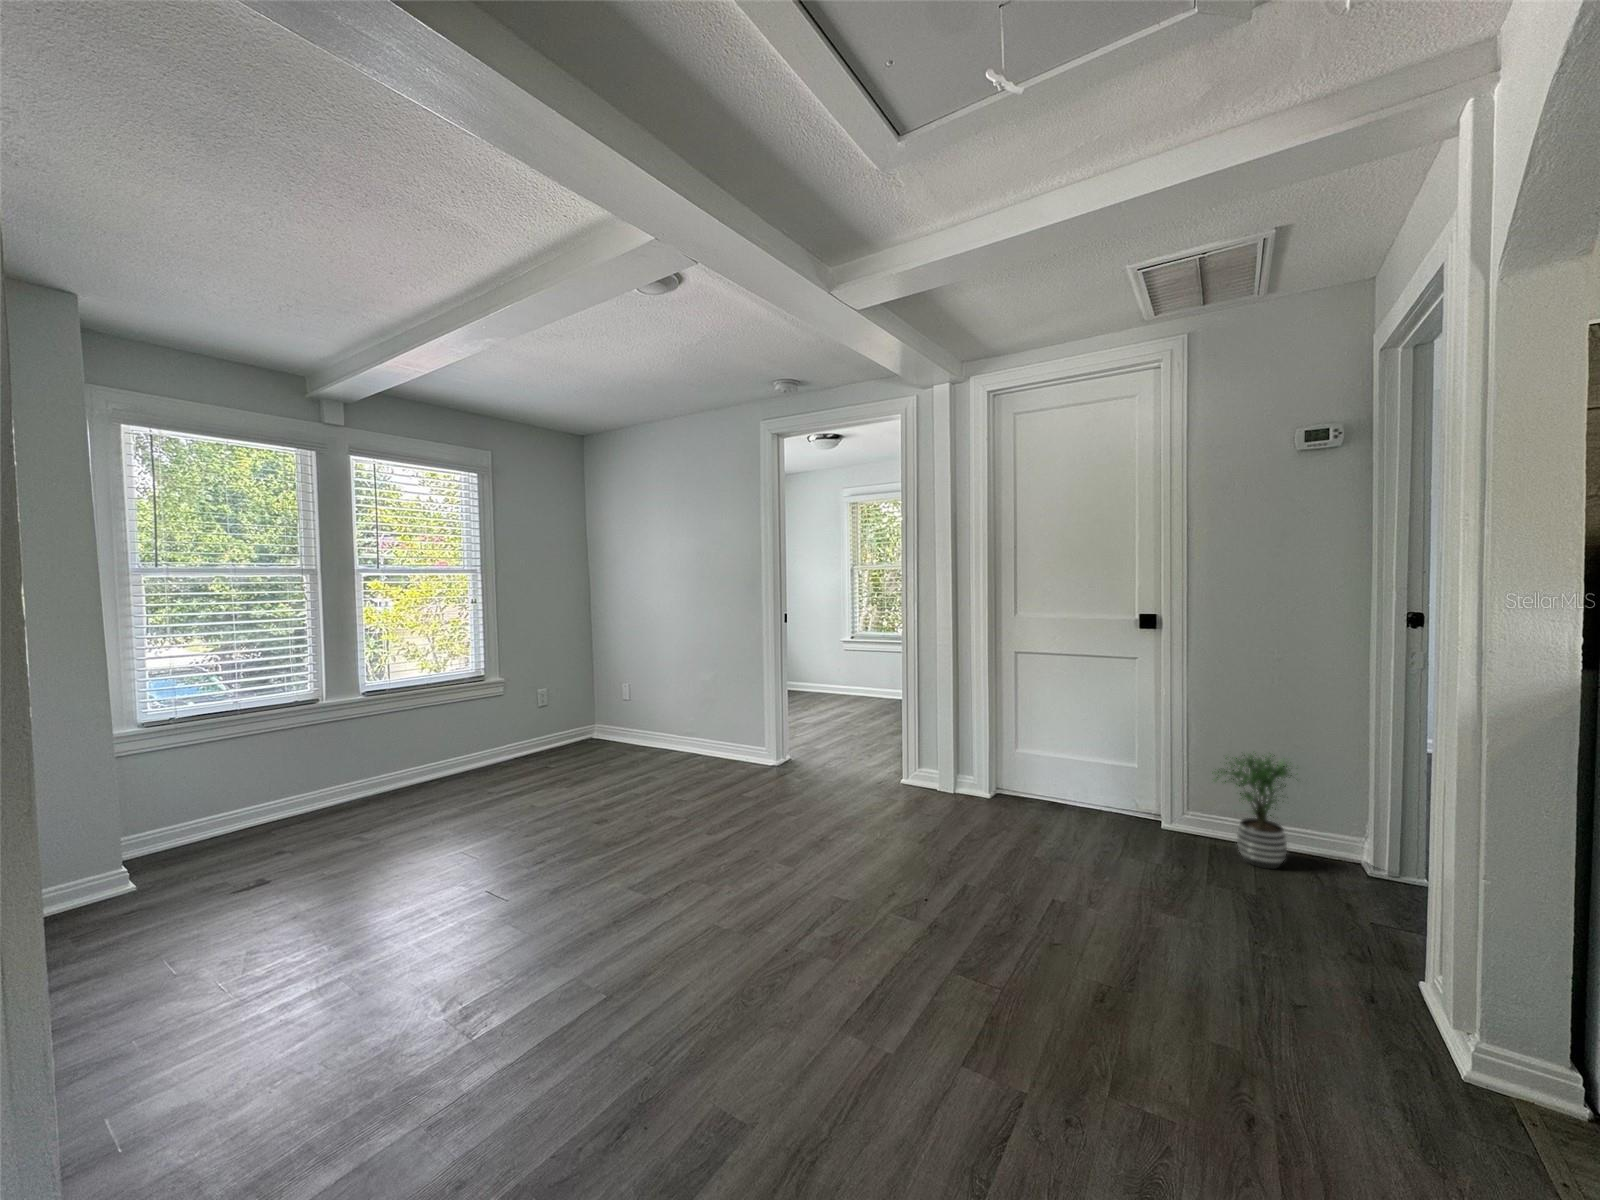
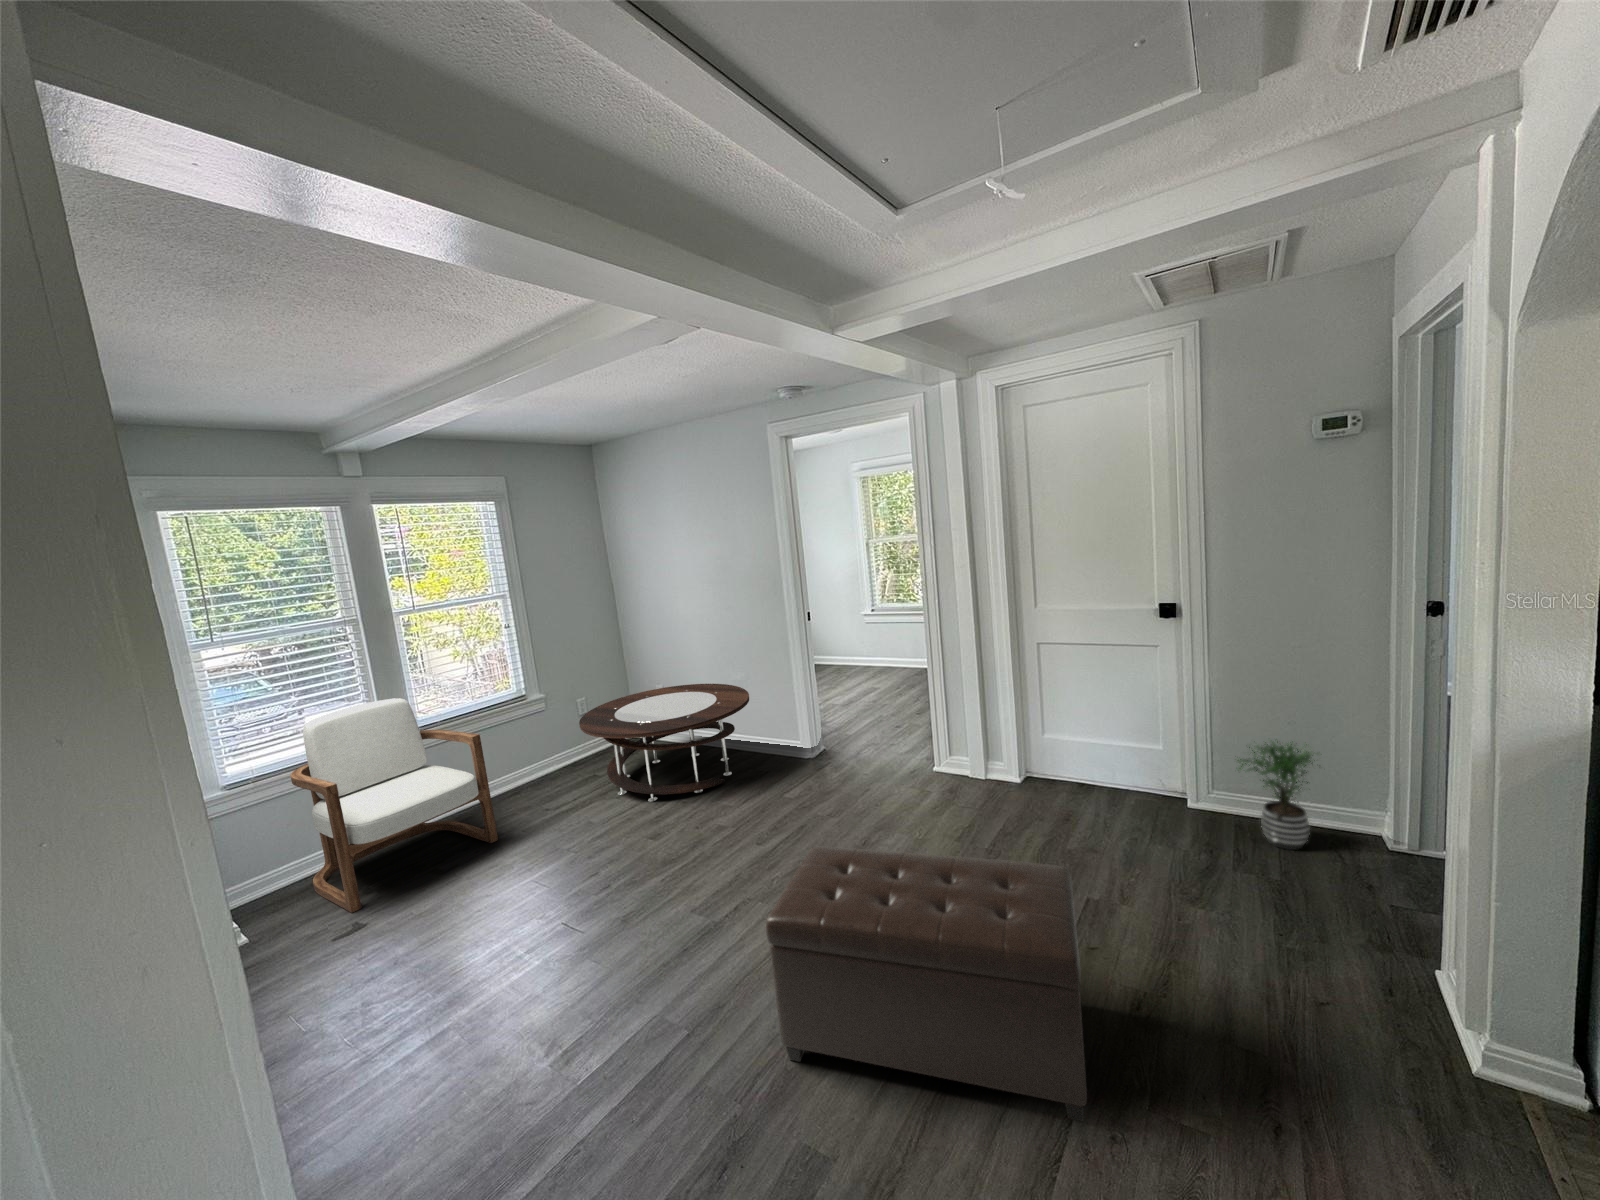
armchair: none [216,655,432,869] -> present [290,698,498,913]
coffee table: none [536,682,717,791] -> present [579,684,749,802]
ottoman: none [701,807,1040,1102] -> present [766,847,1087,1121]

